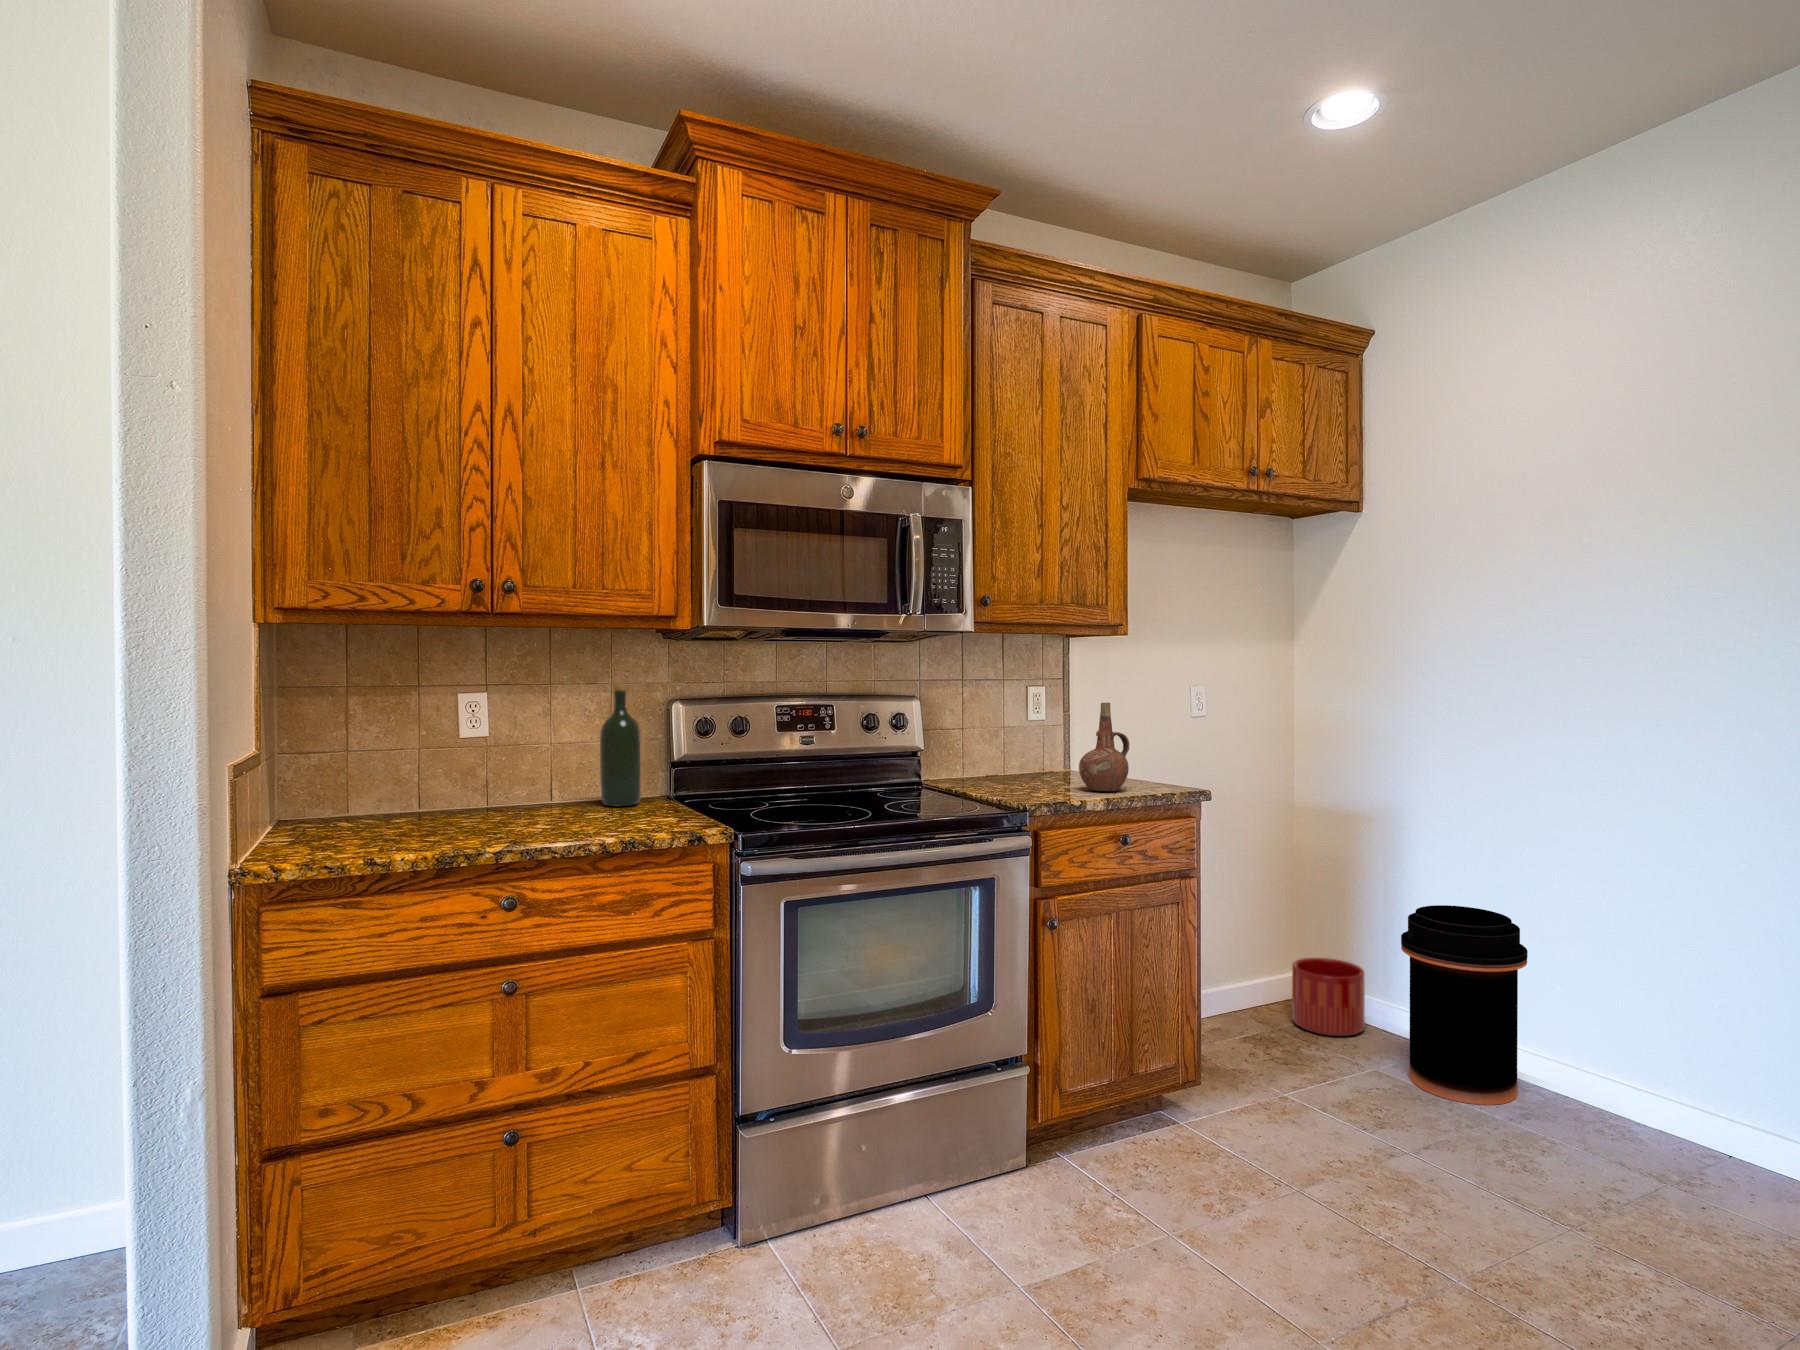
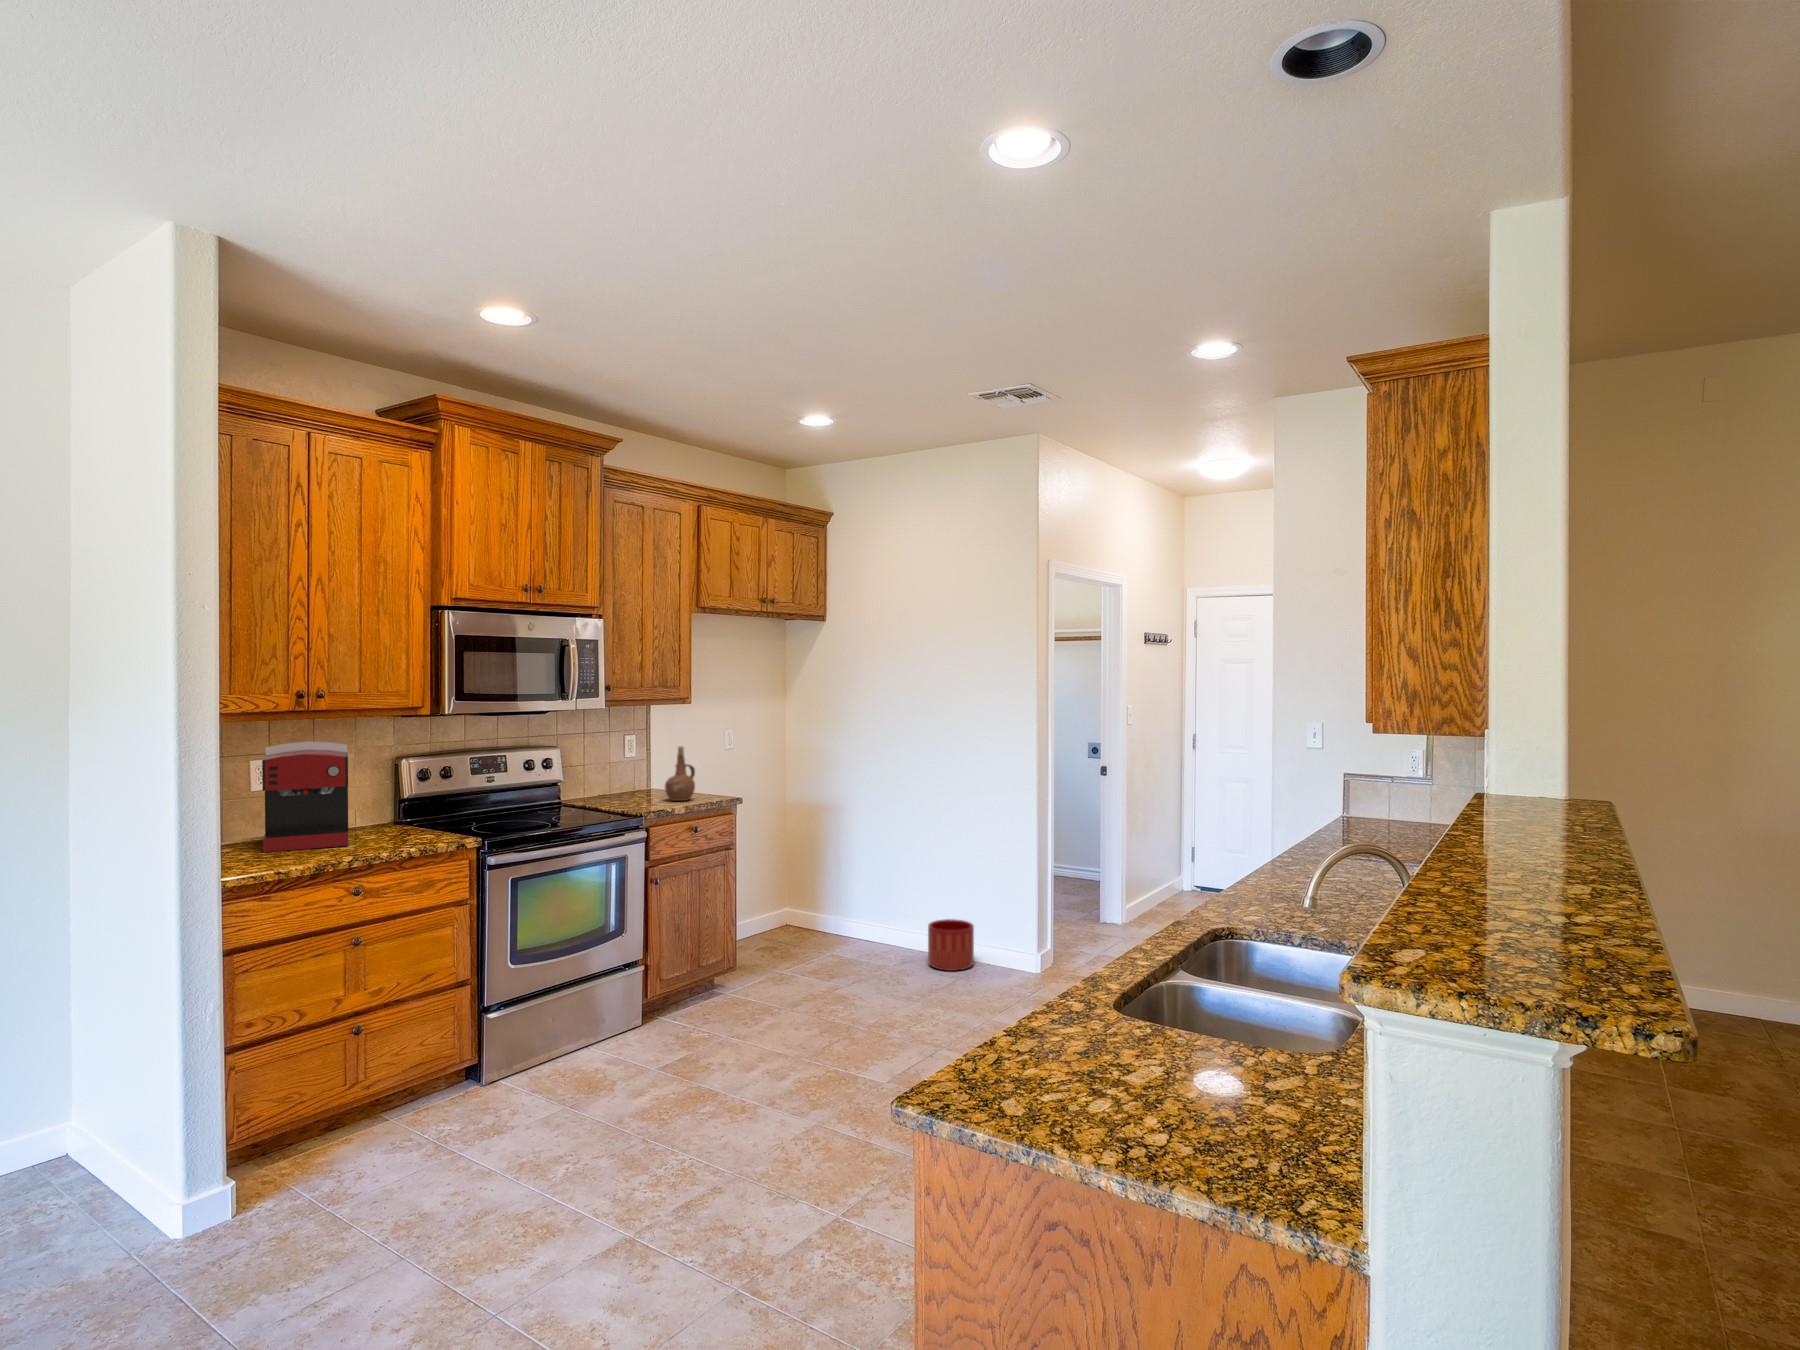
coffee maker: none [427,668,582,827] -> present [262,741,349,852]
wine bottle: present [600,685,642,806] -> none [355,750,386,832]
trash can: present [1401,905,1528,1105] -> none [846,854,908,961]
planter: present [1292,958,1365,1036] -> present [928,919,974,971]

